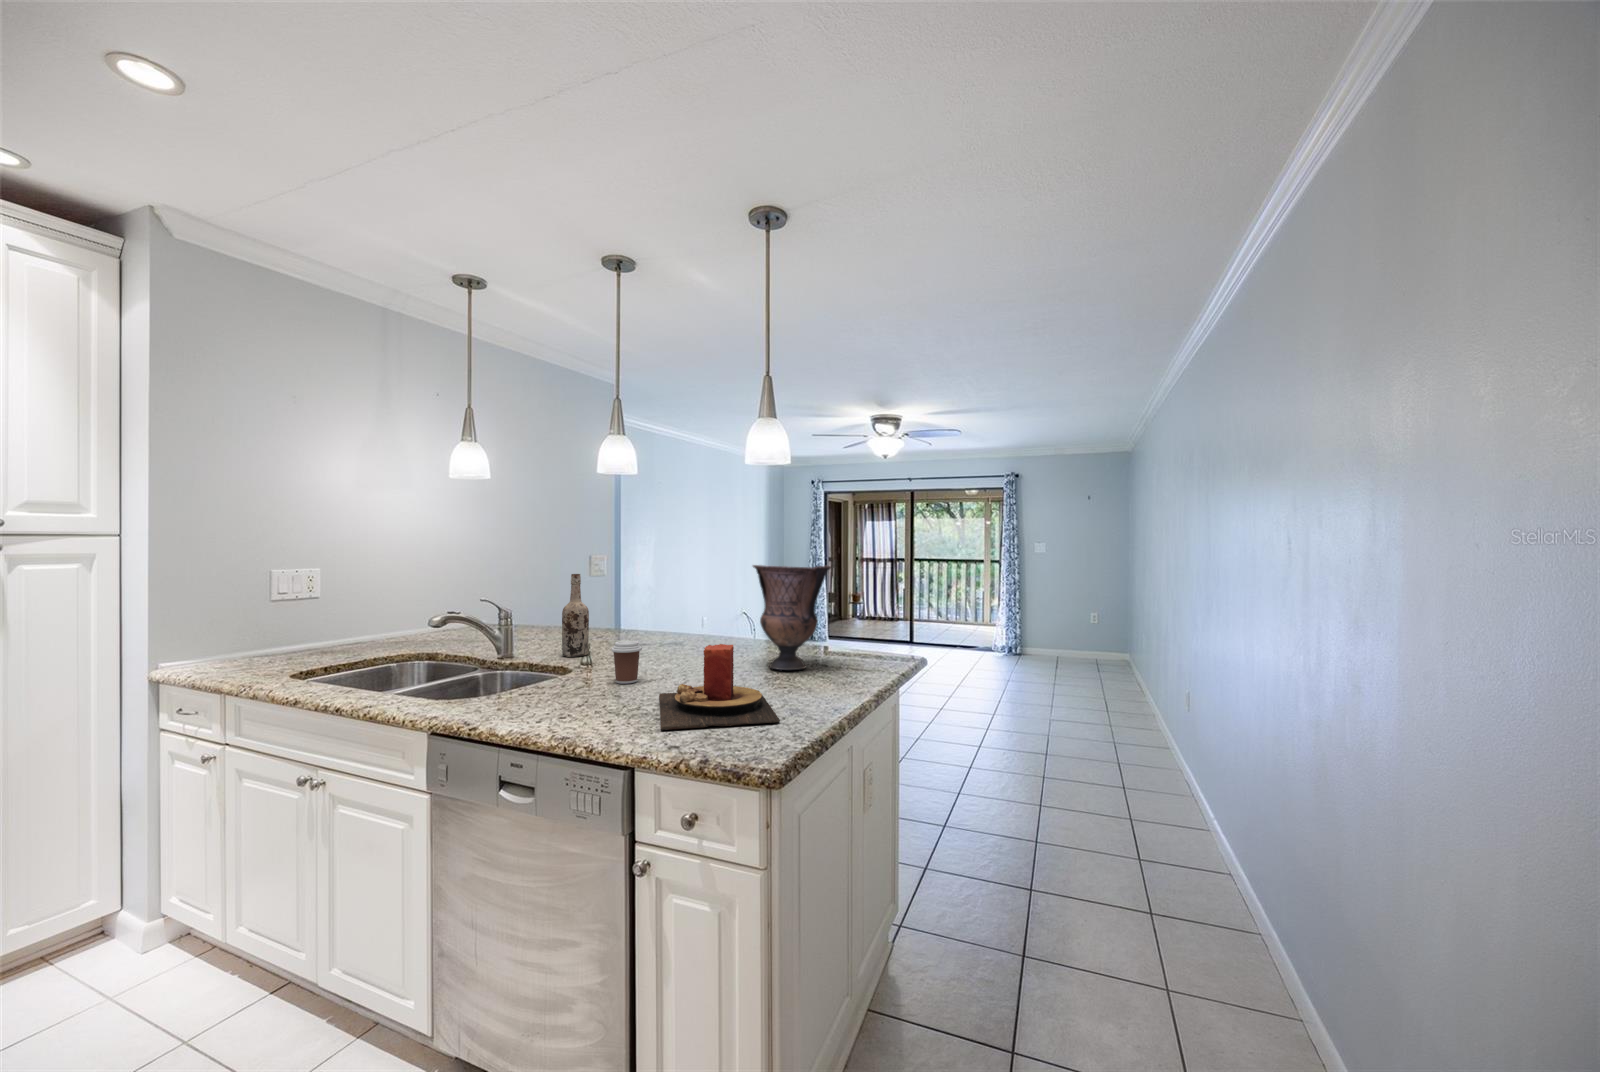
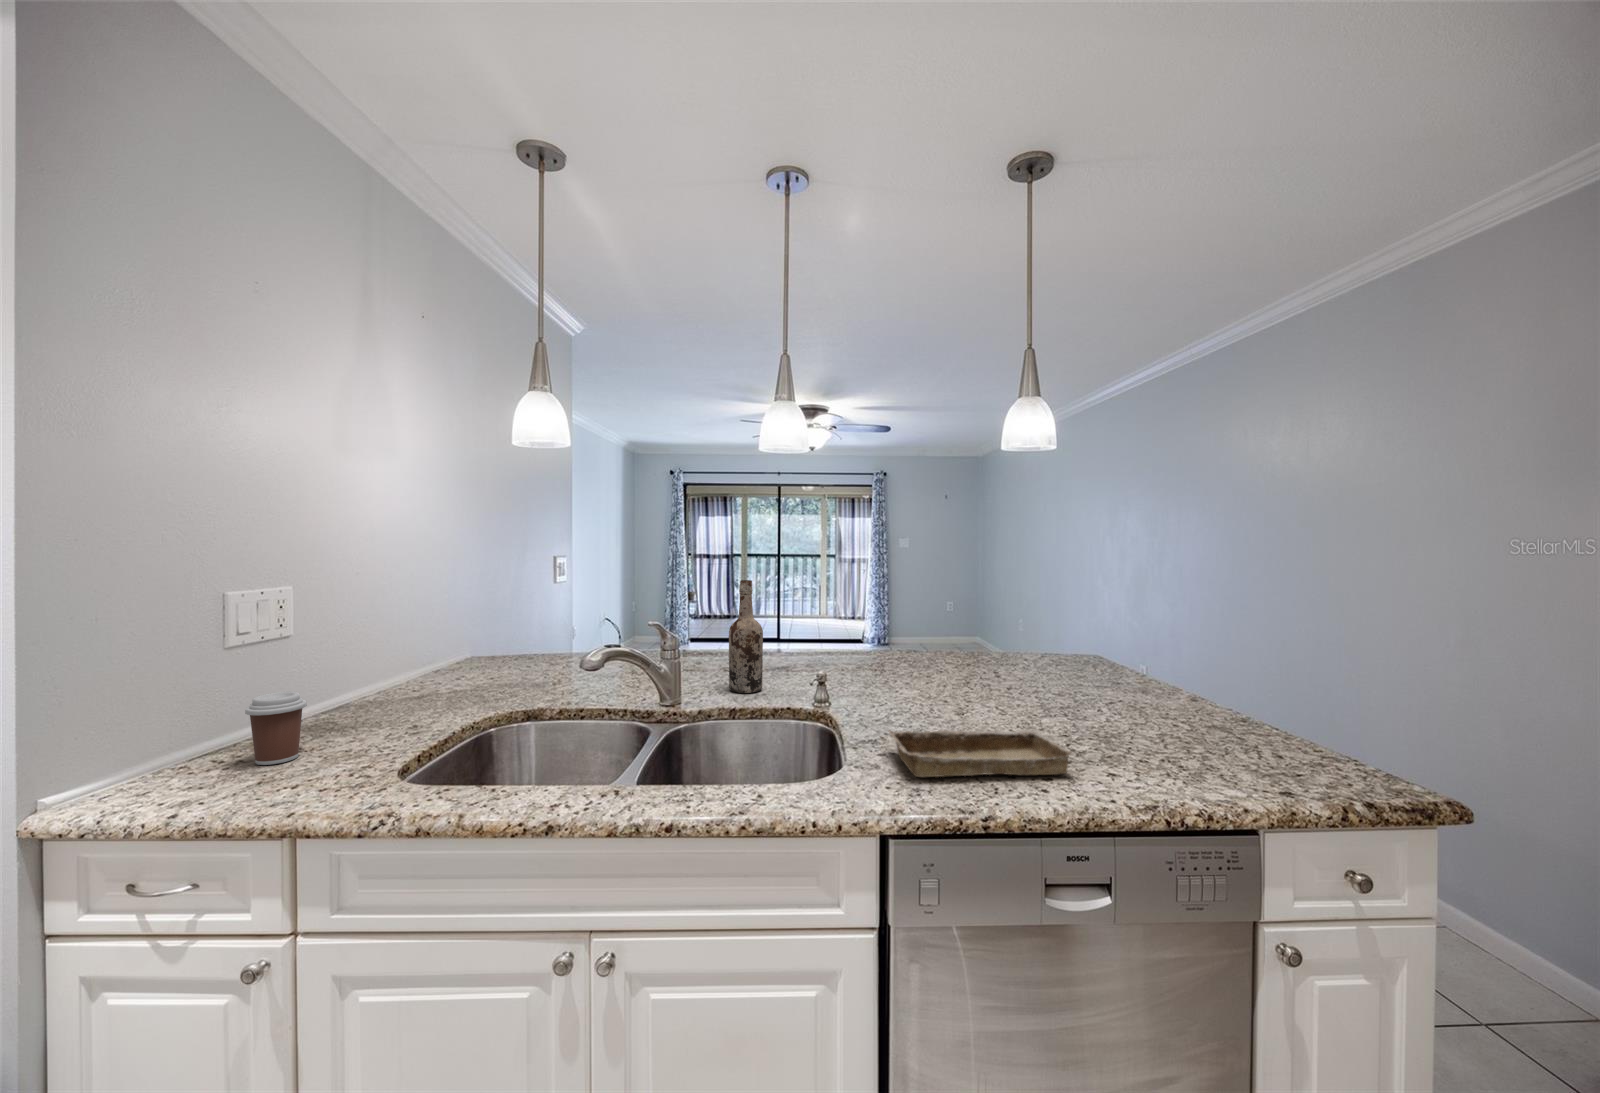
vase: present [753,565,831,670] -> none [971,564,1078,683]
coffee cup: present [611,640,642,684] -> present [245,692,307,765]
candle: present [659,644,780,730] -> none [1042,660,1255,775]
tray: none [482,678,618,716] -> present [889,730,1074,777]

